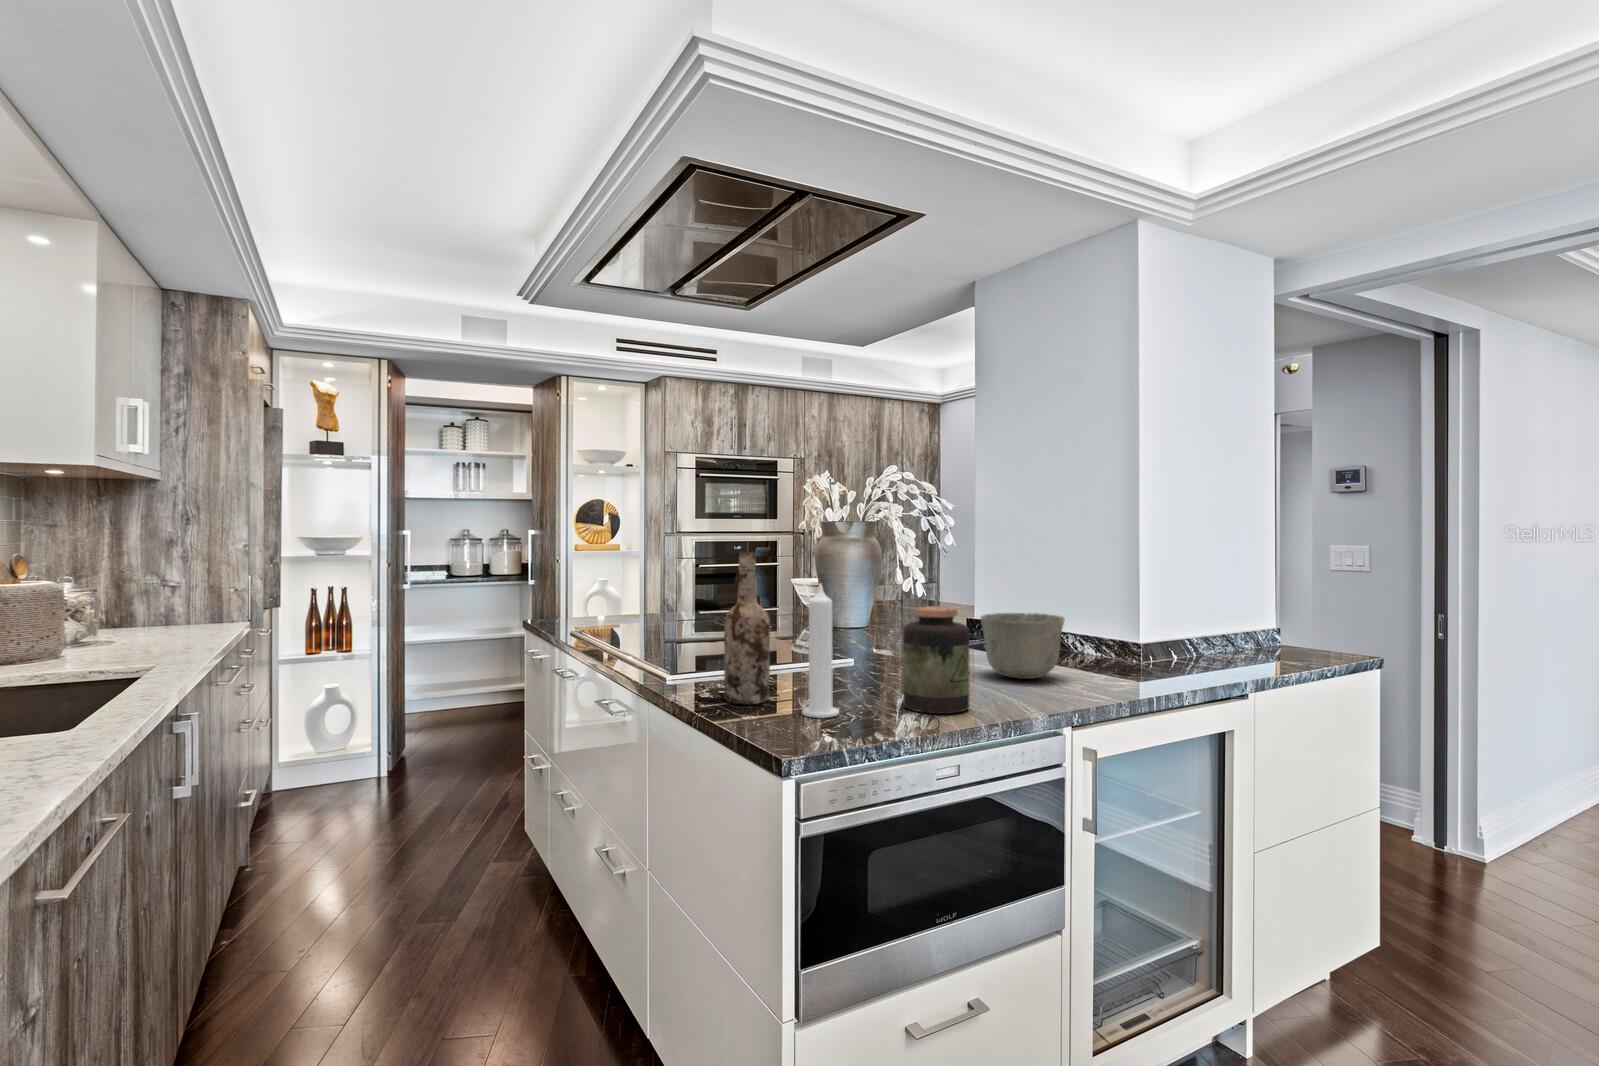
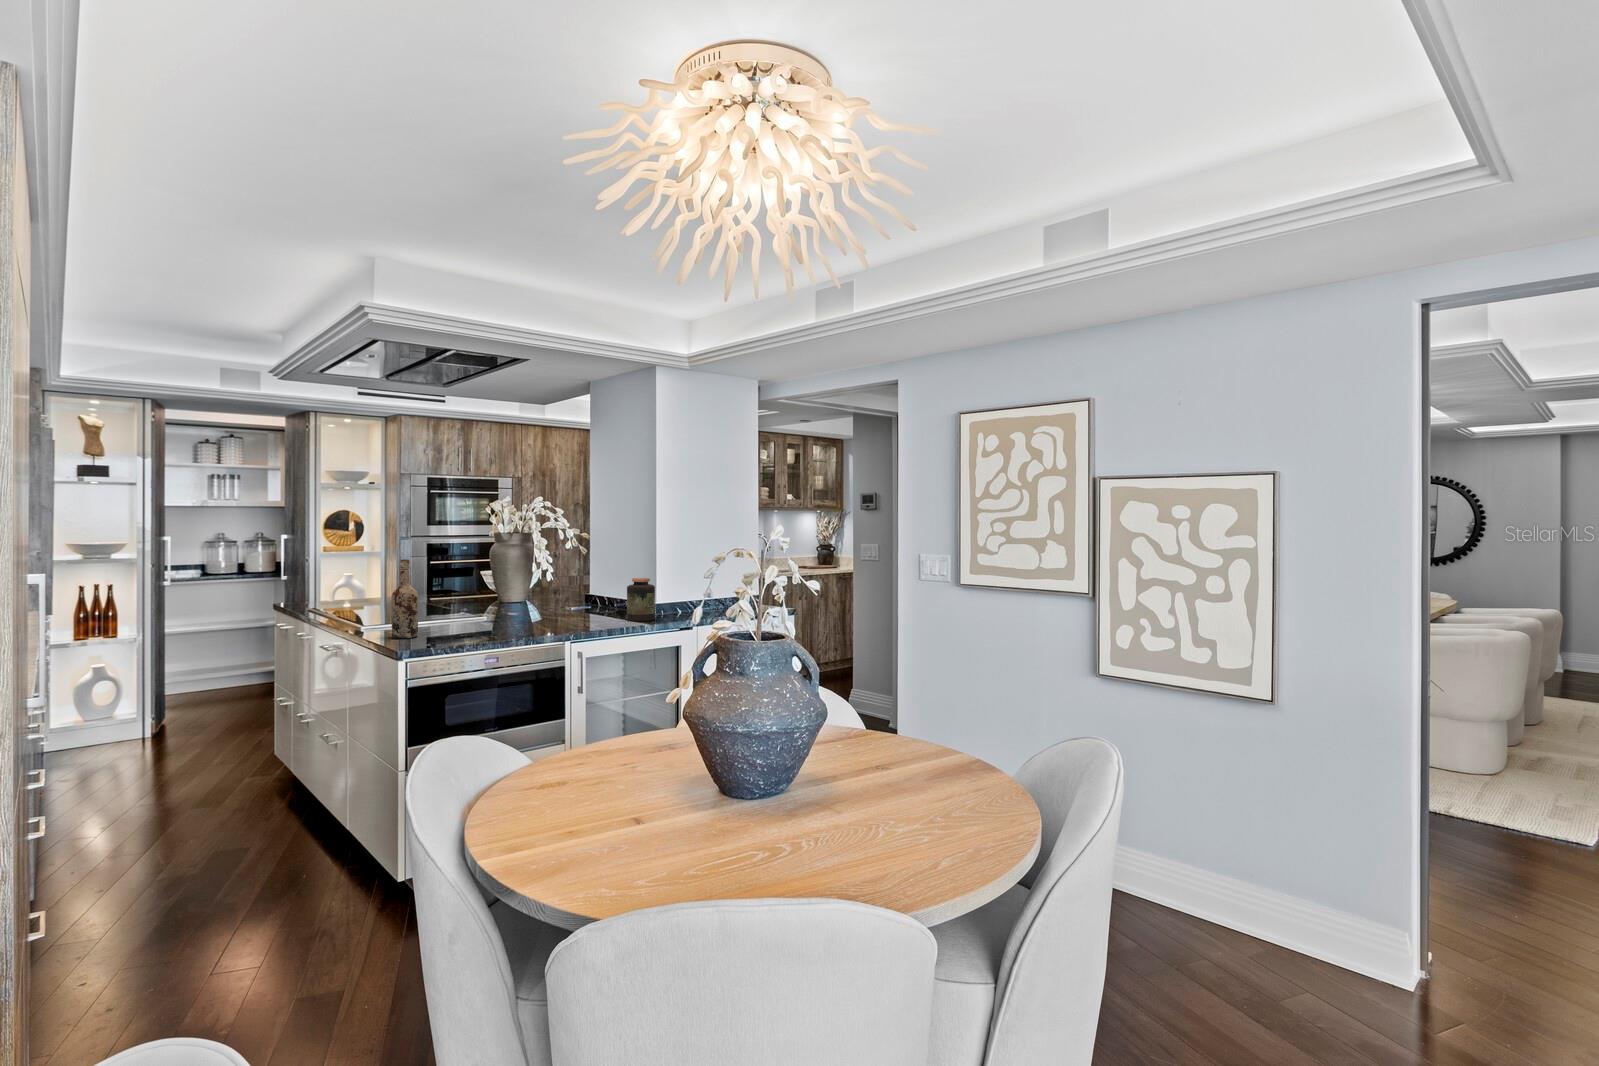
candle: present [802,584,839,718] -> none [430,575,451,642]
jar: present [903,606,970,714] -> present [627,578,655,621]
ceramic bowl: present [981,613,1065,679] -> none [557,590,602,625]

